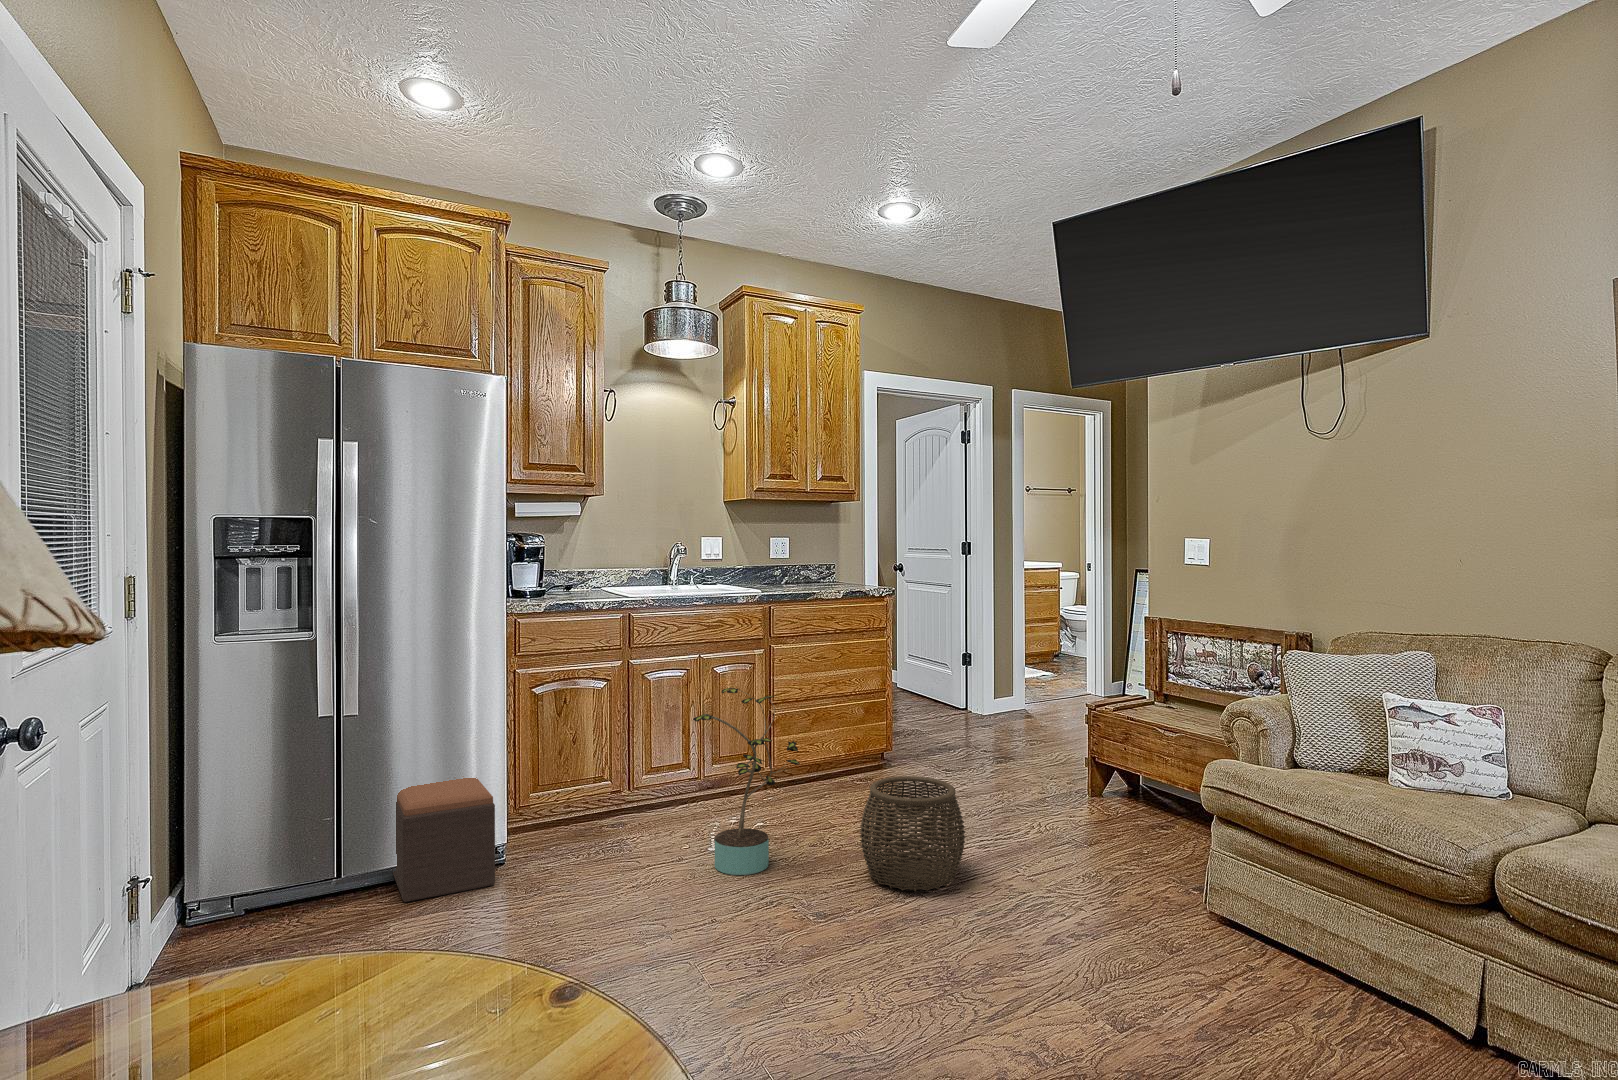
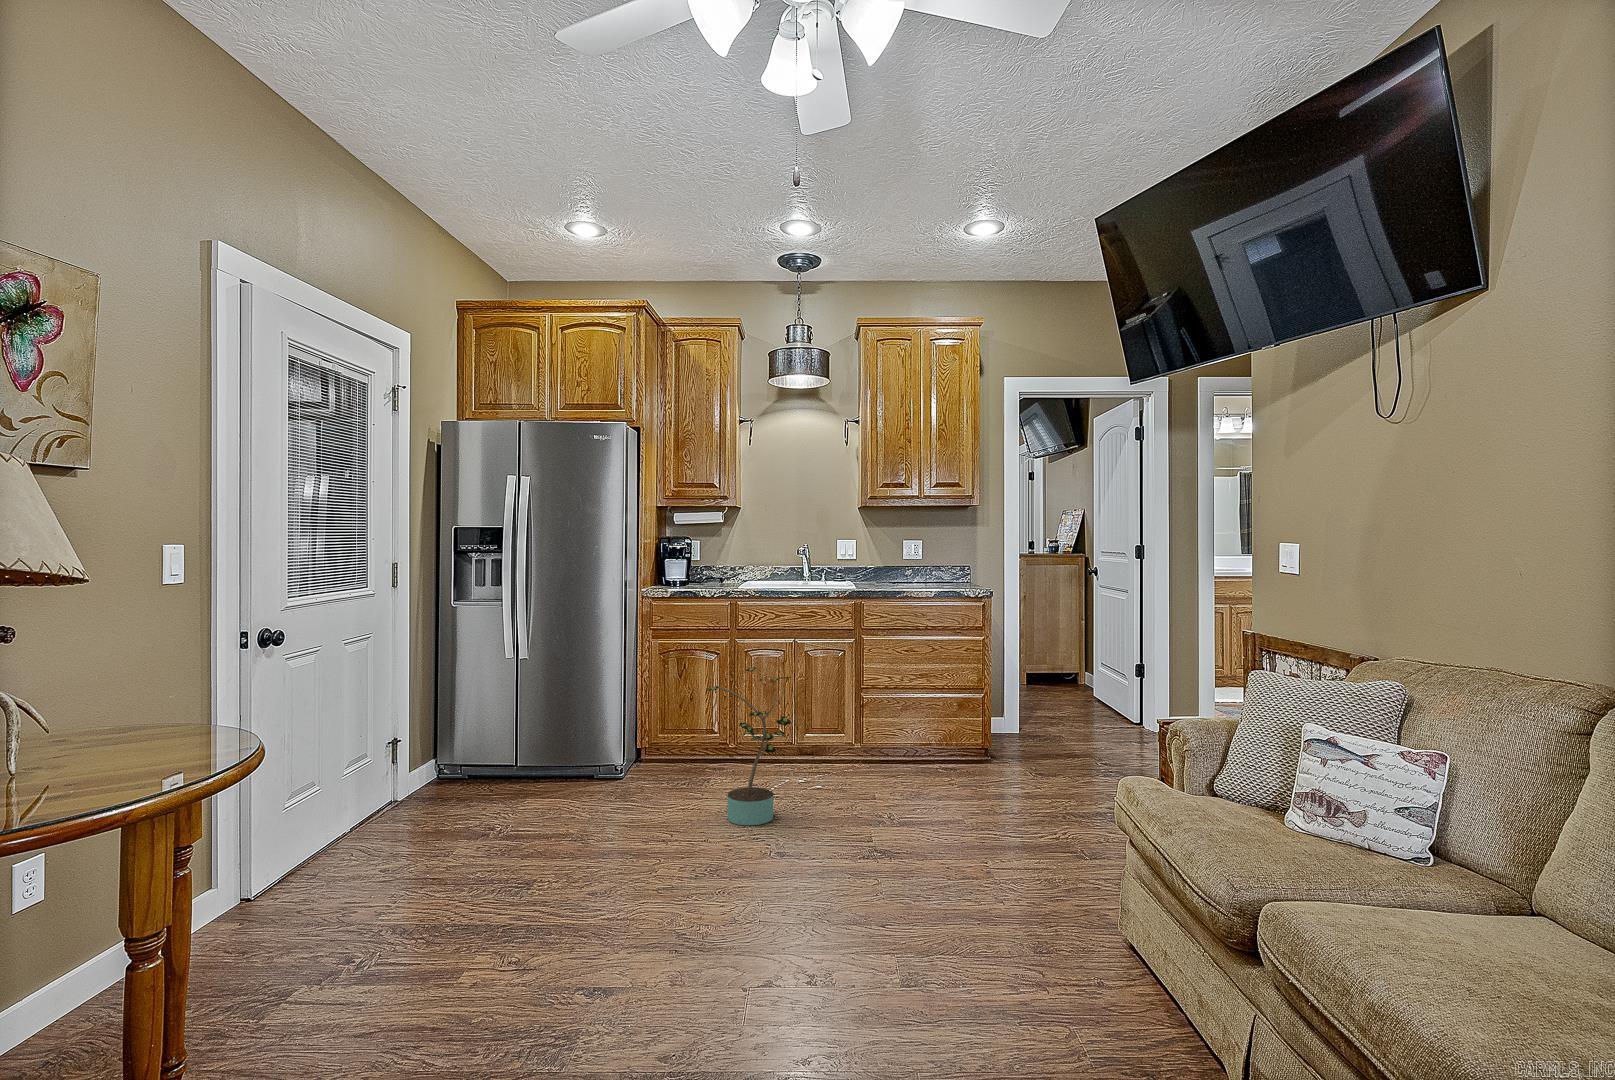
woven basket: present [860,776,965,891] -> none [821,759,919,864]
footstool: present [393,777,495,902] -> none [509,718,587,802]

